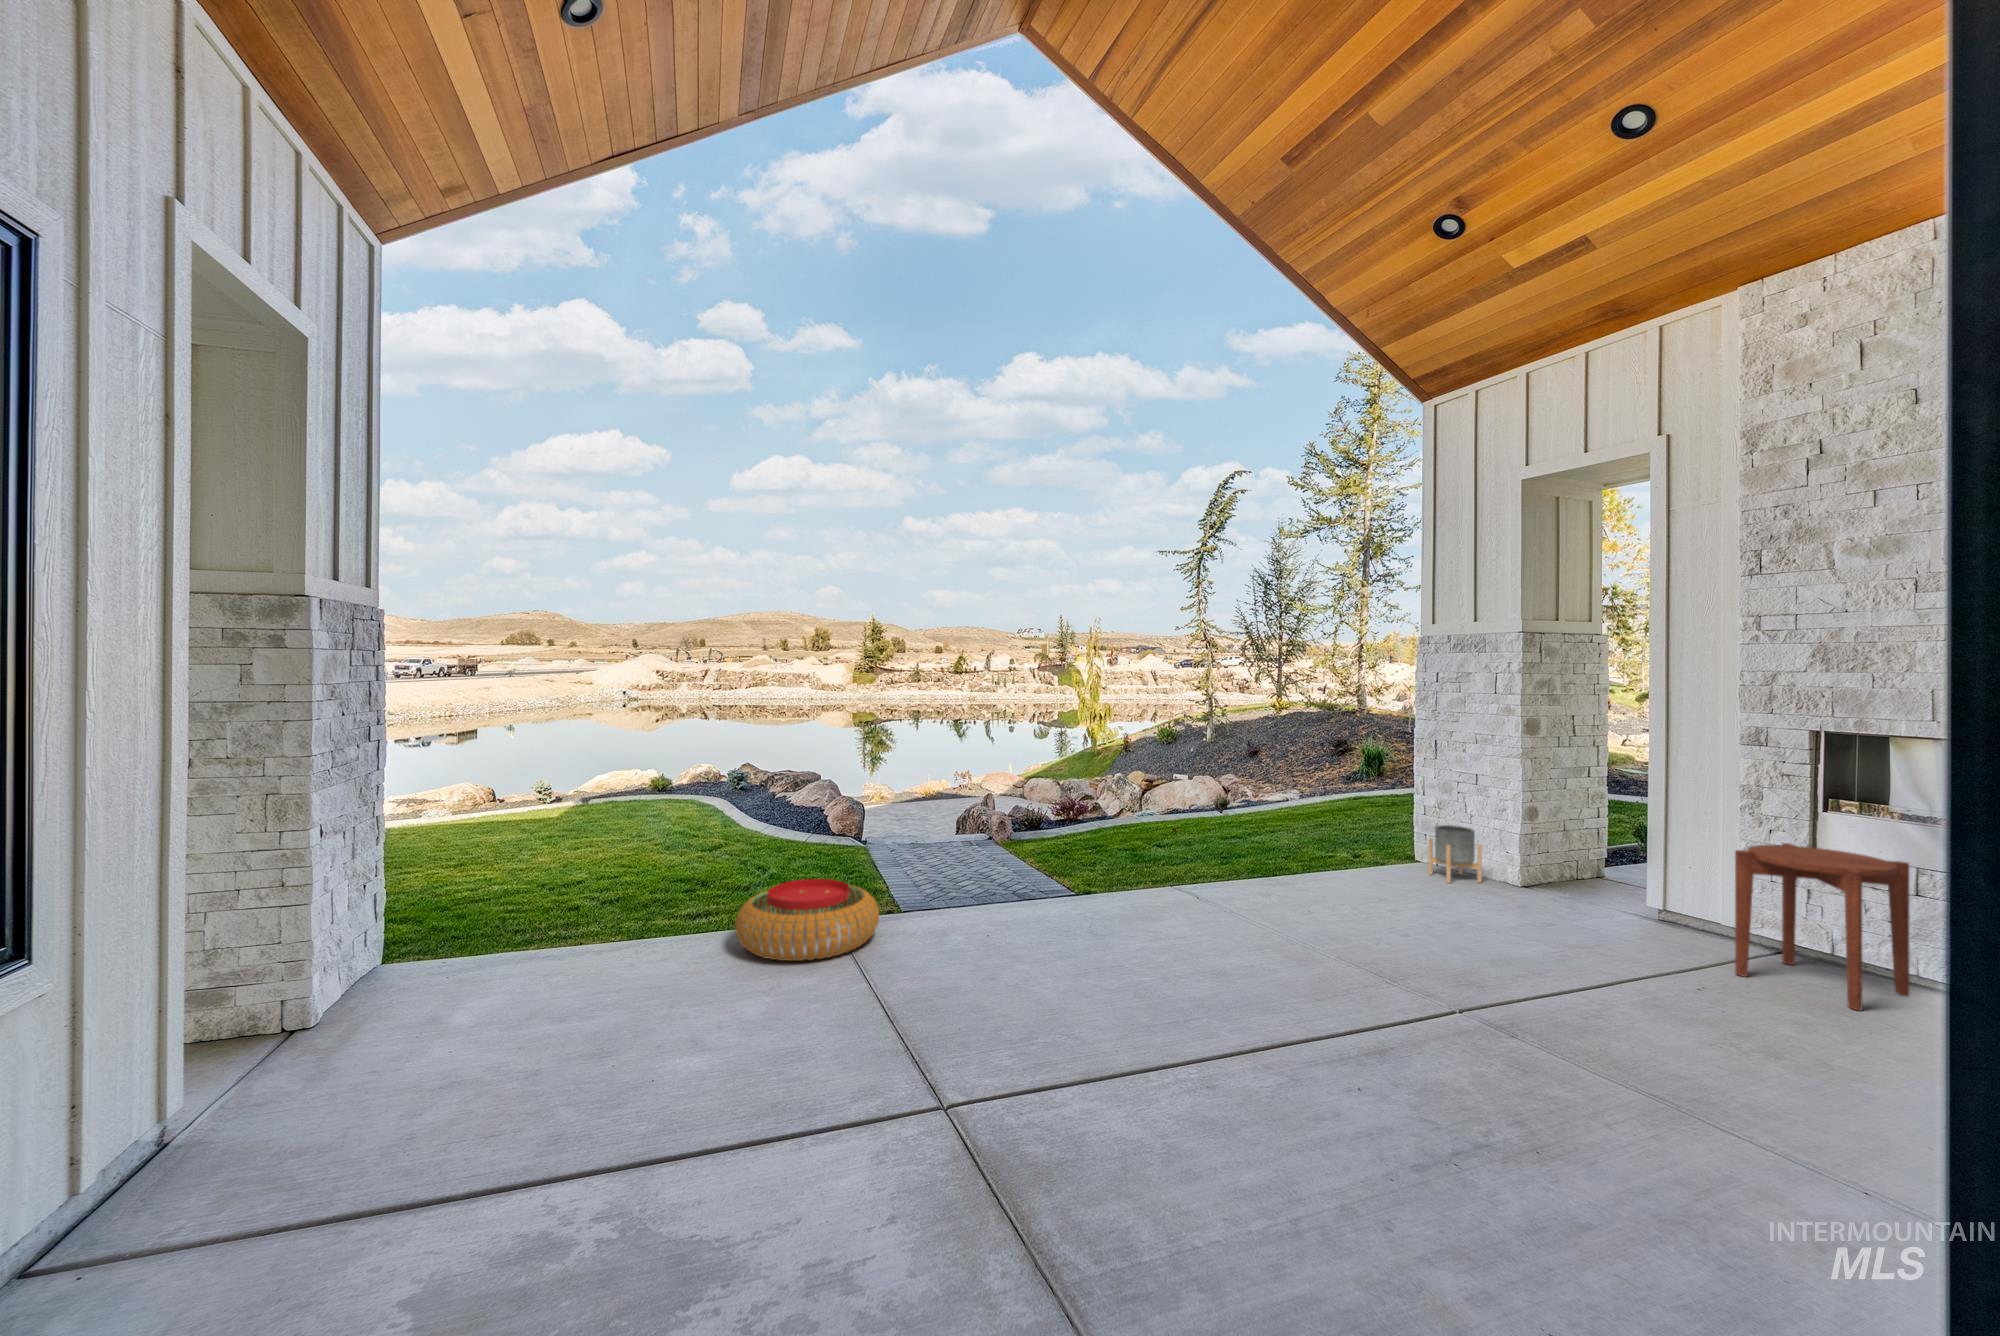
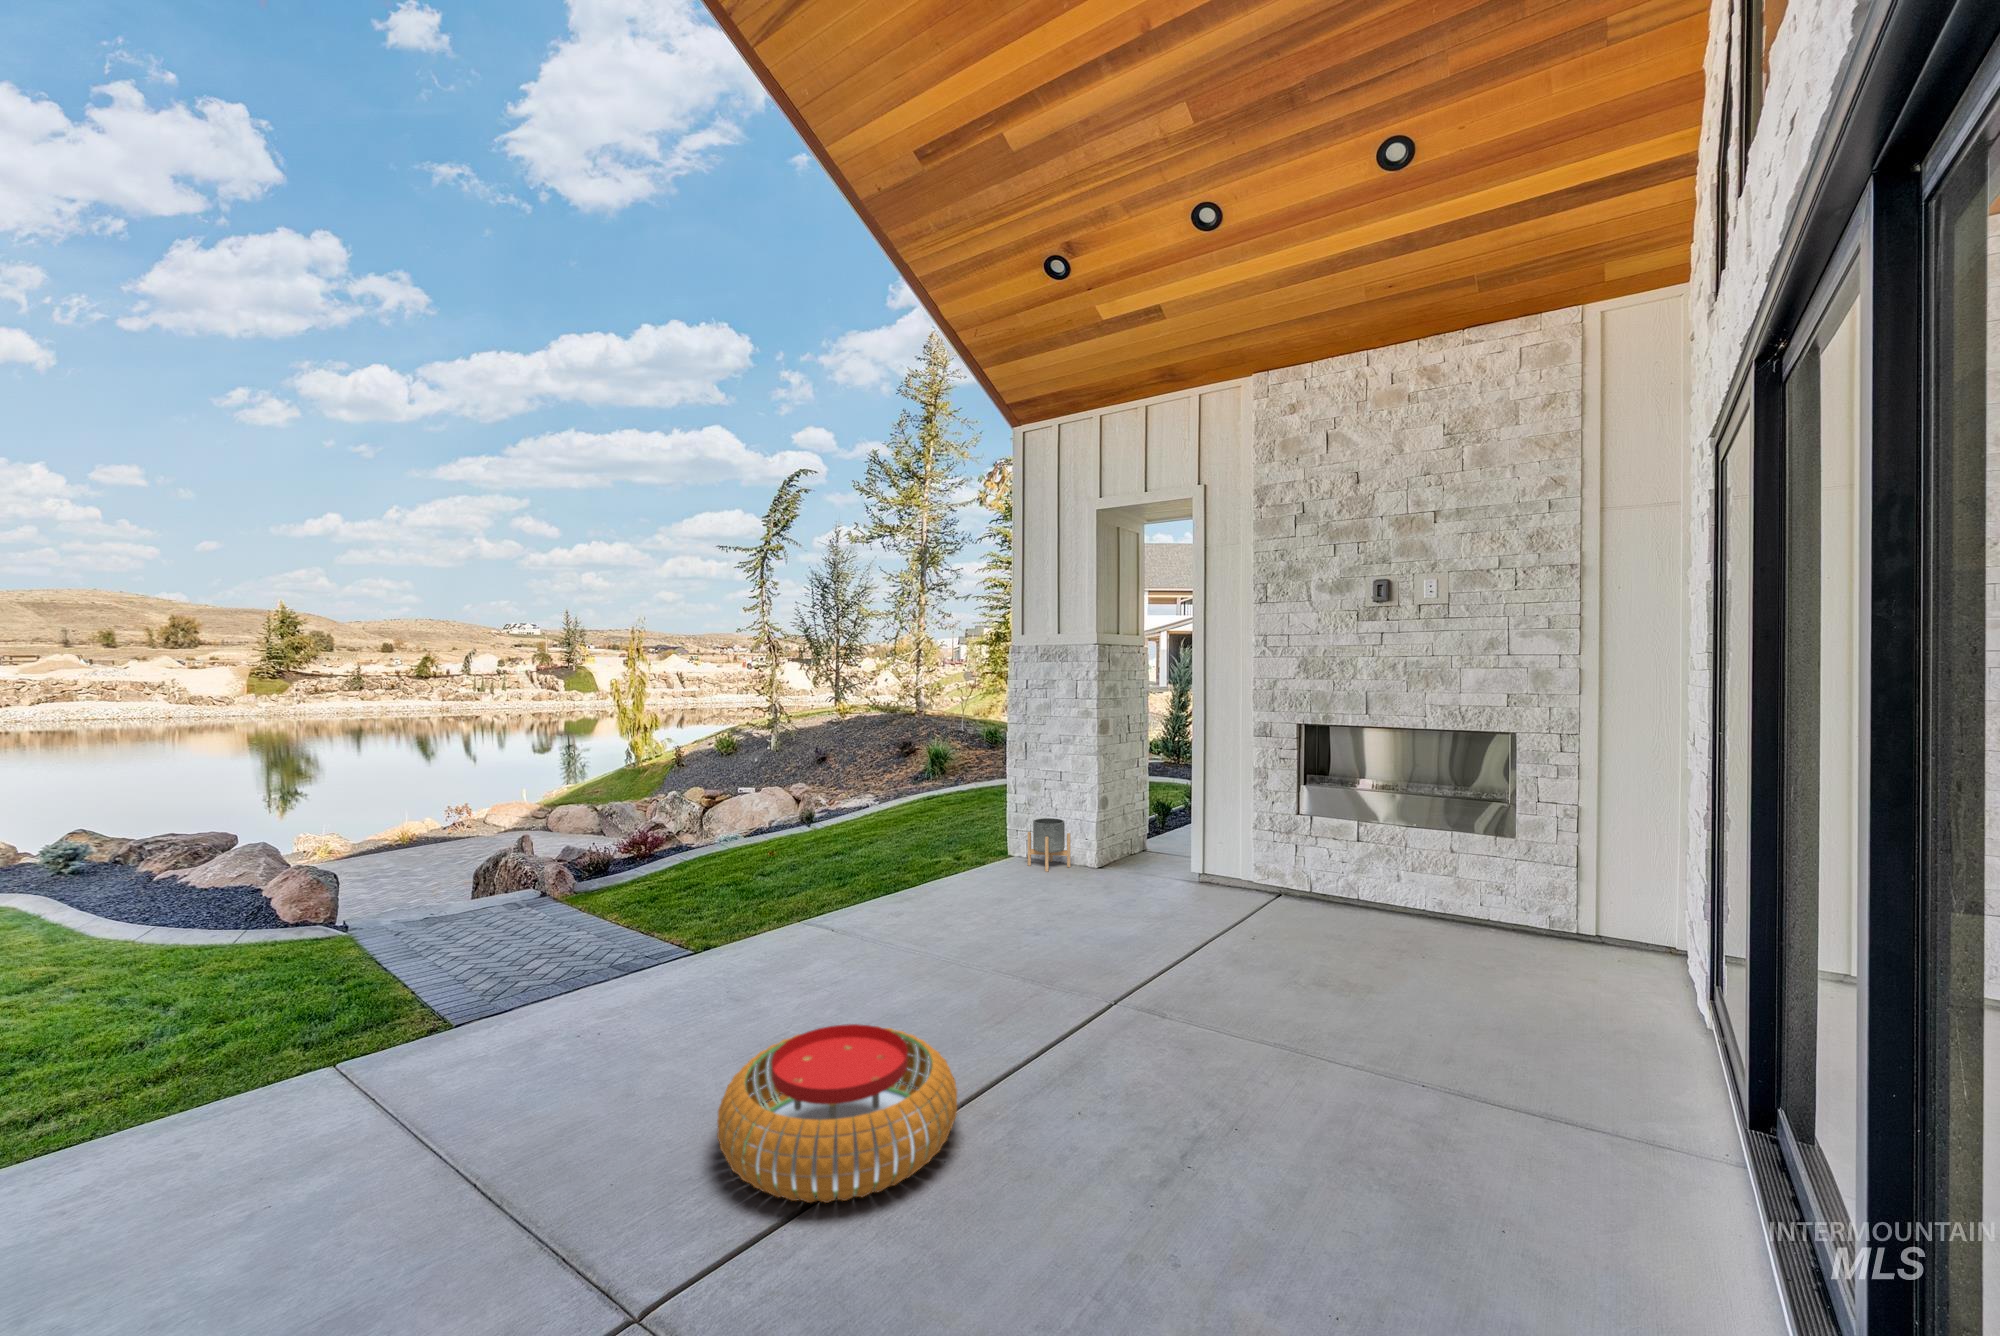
side table: present [1735,843,1910,1011] -> none [1263,809,1352,927]
pouf: present [735,879,879,961] -> present [717,1024,958,1203]

